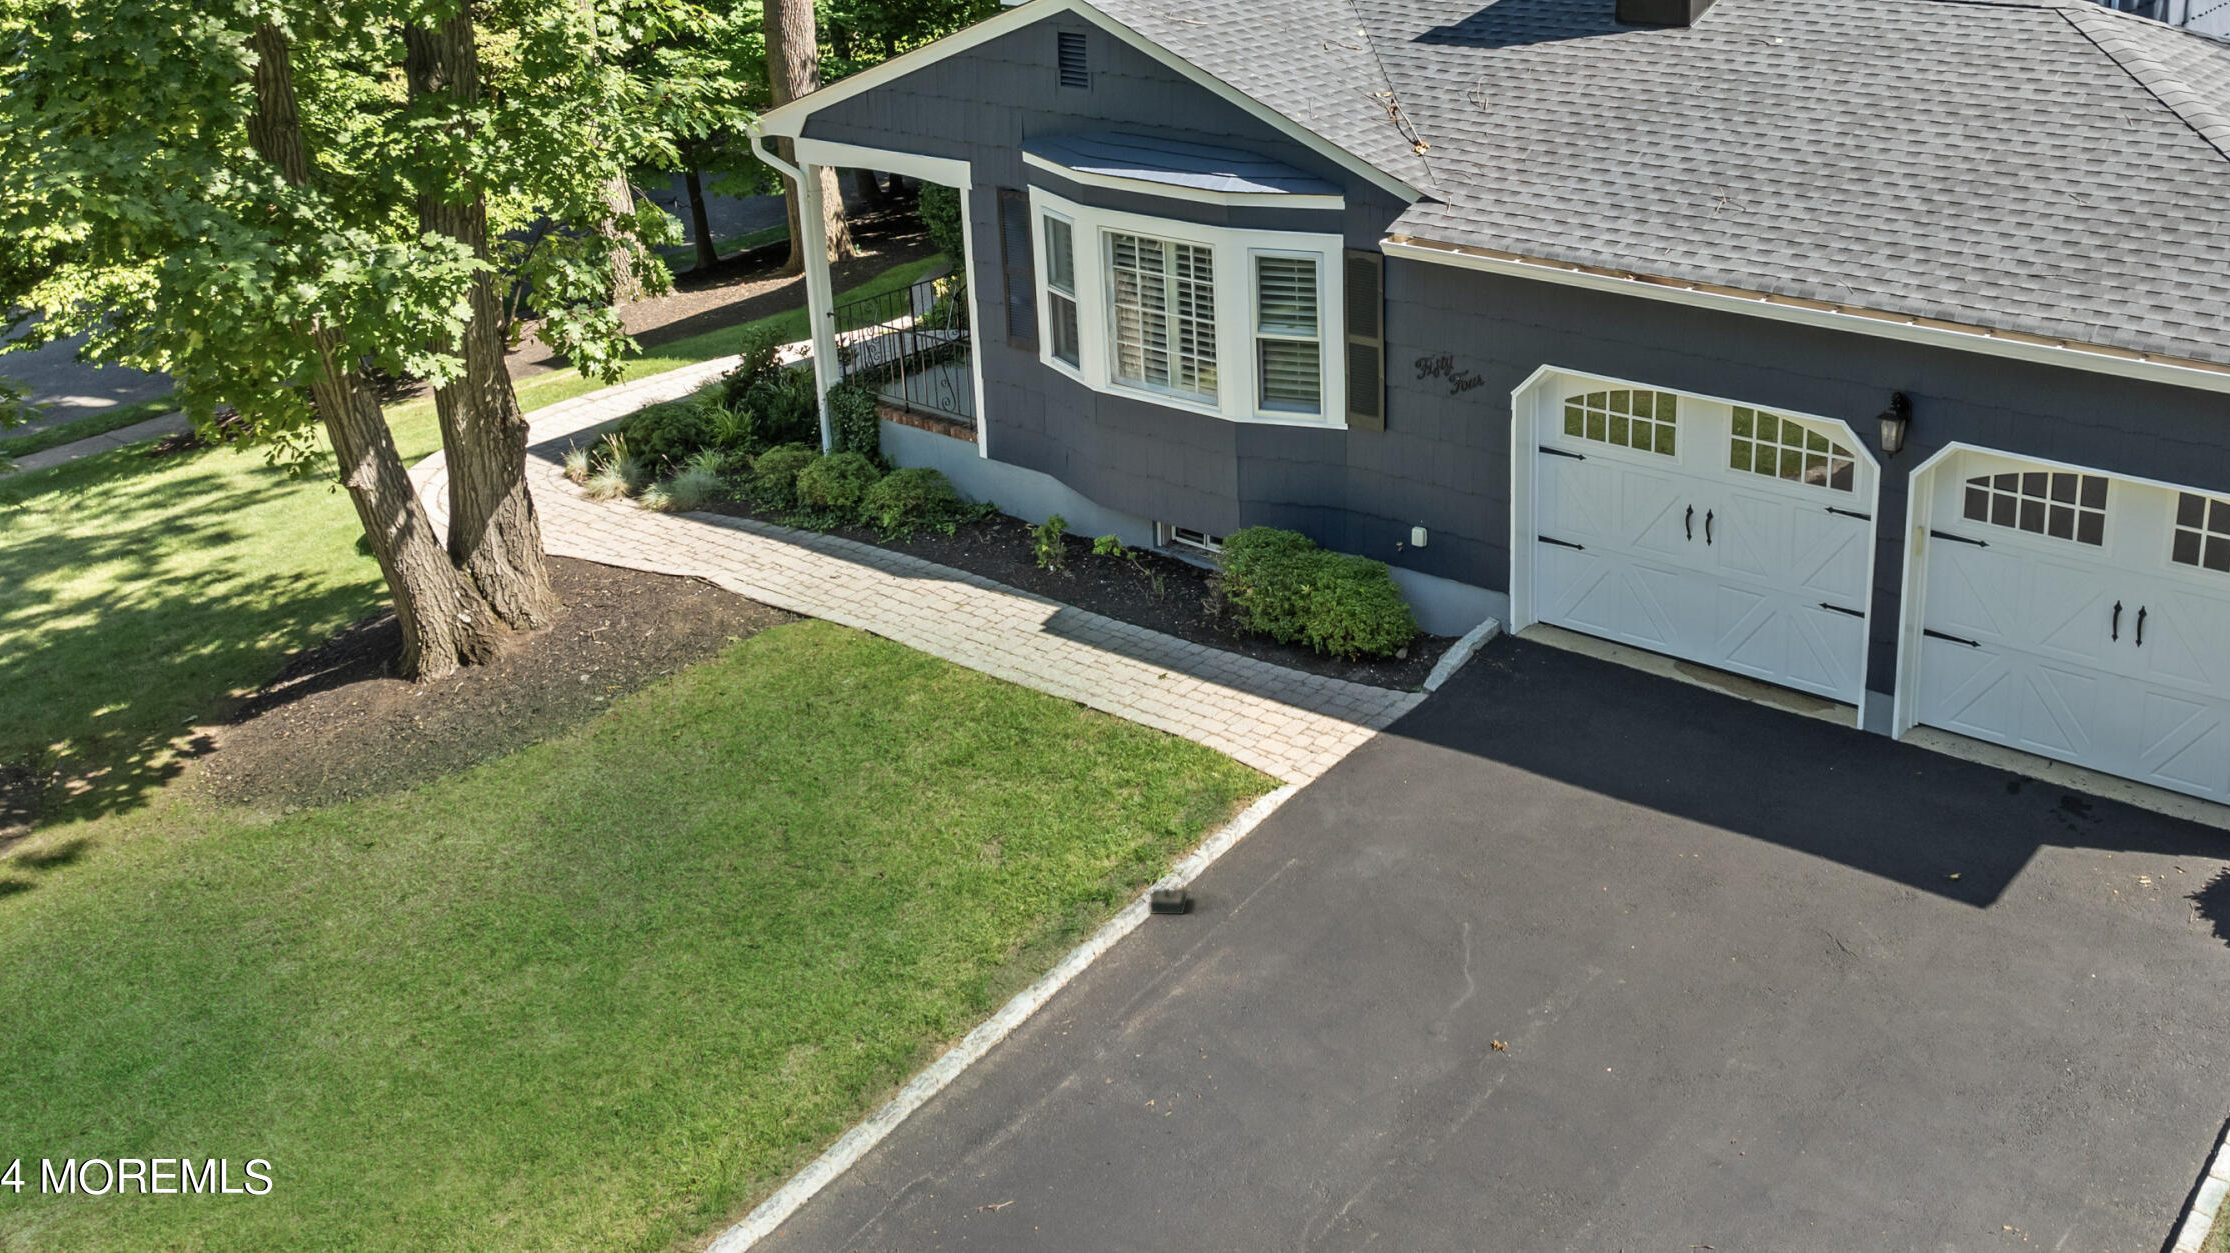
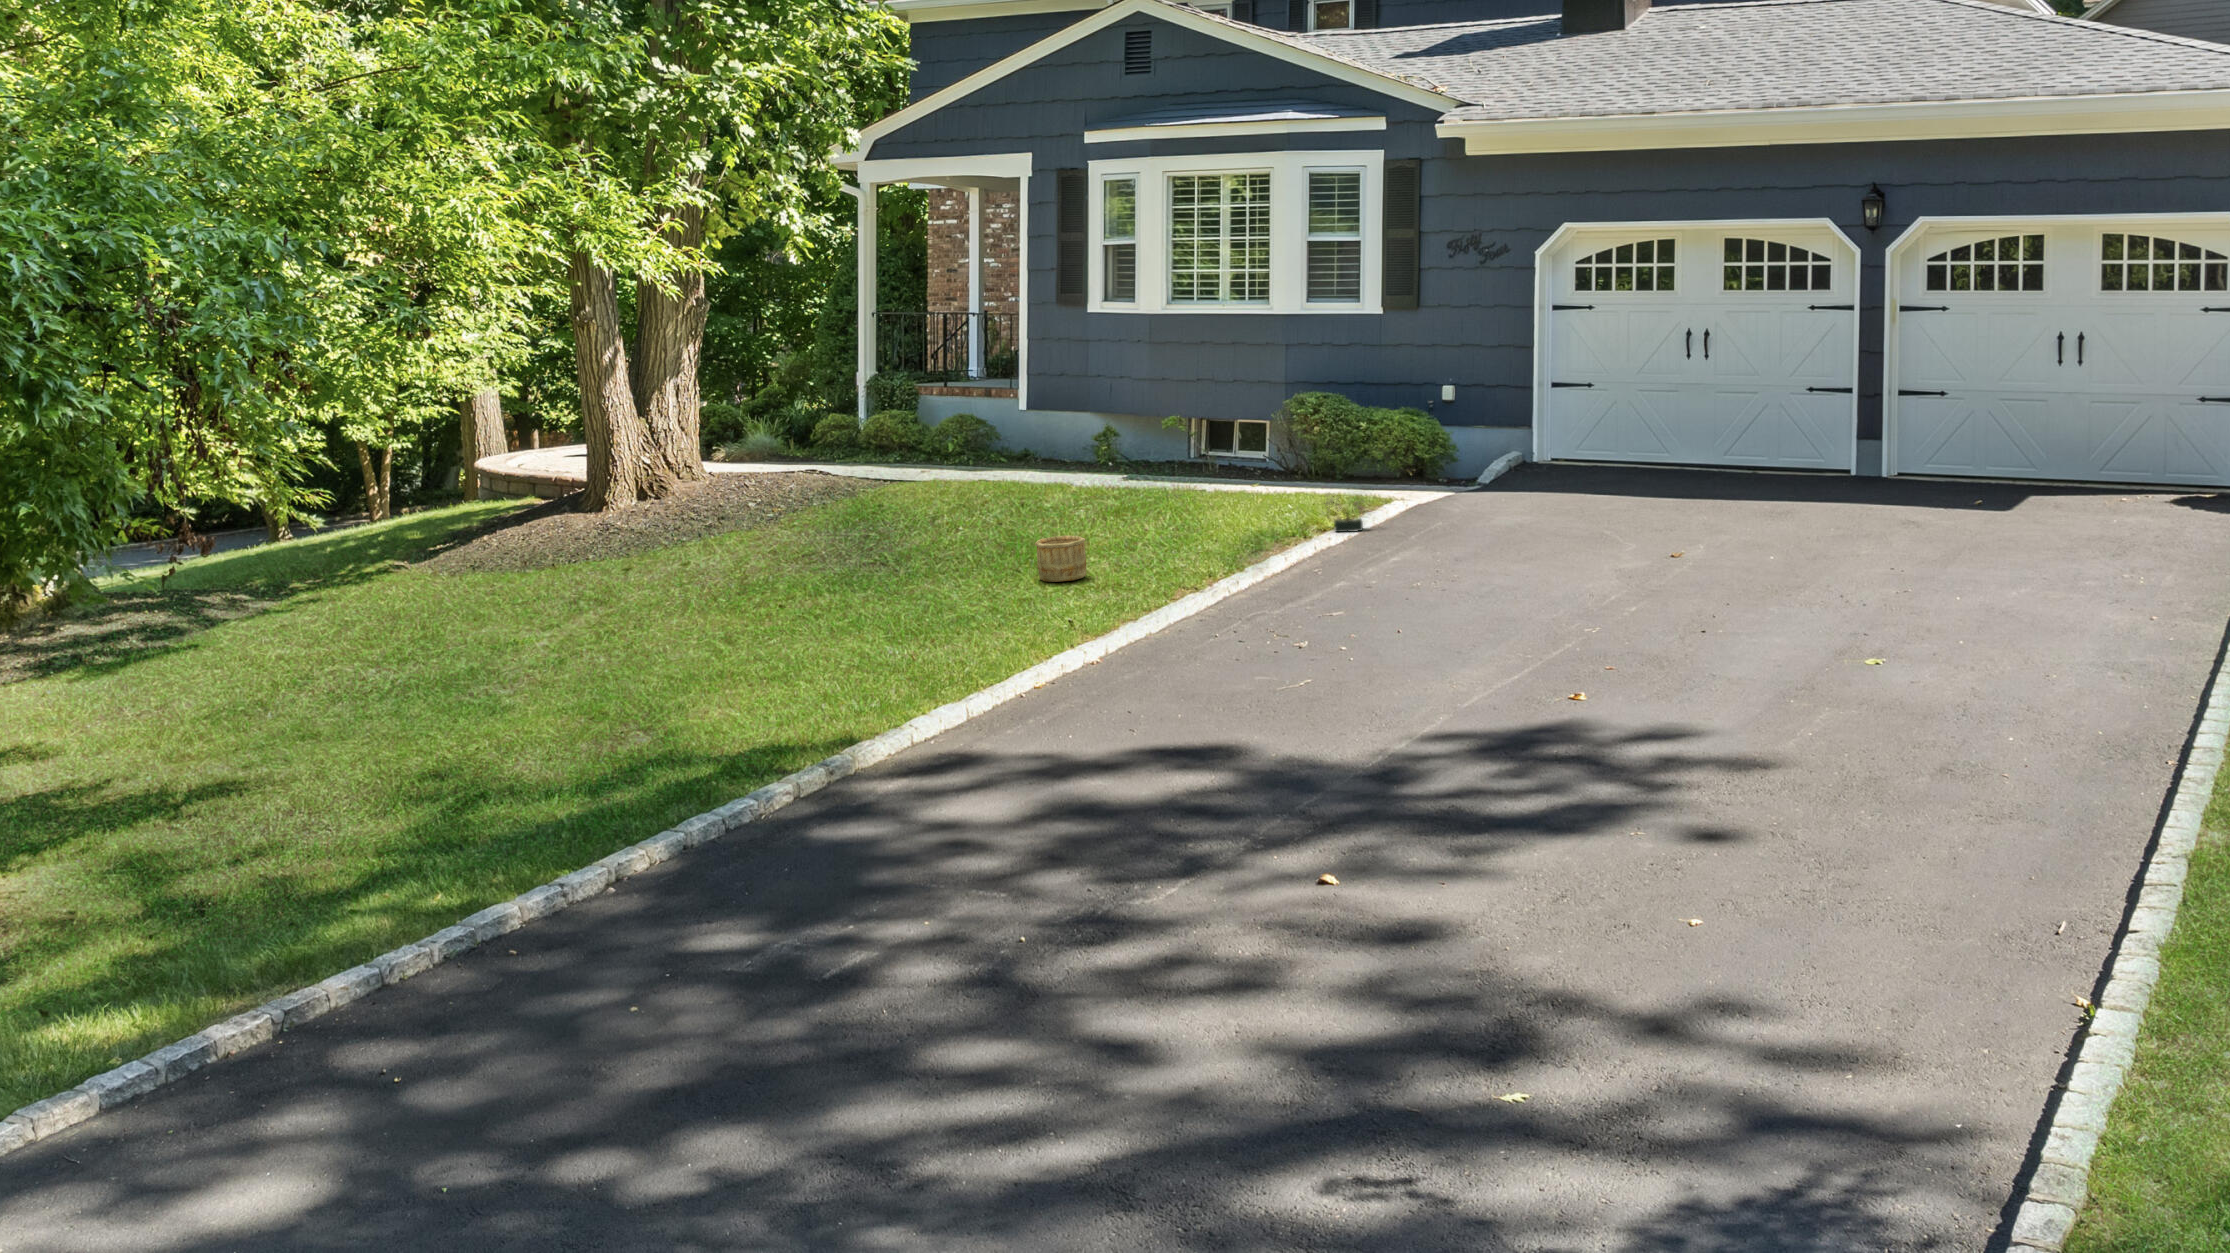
wooden bucket: none [700,1011,773,1092] -> present [1035,535,1086,582]

